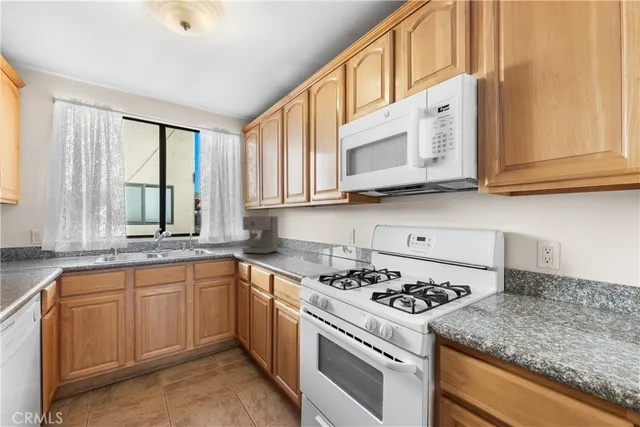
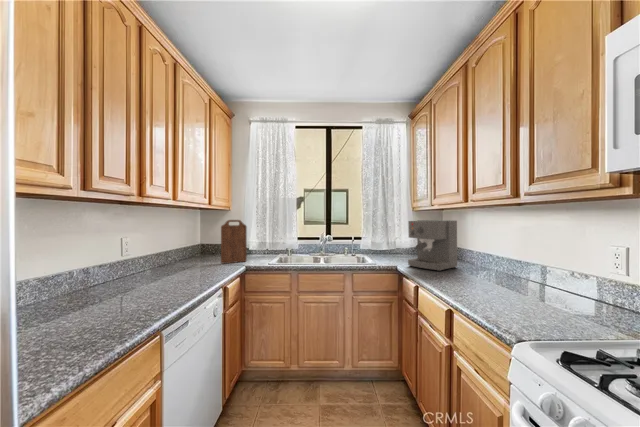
cutting board: none [20,216,60,268] -> present [221,220,247,263]

